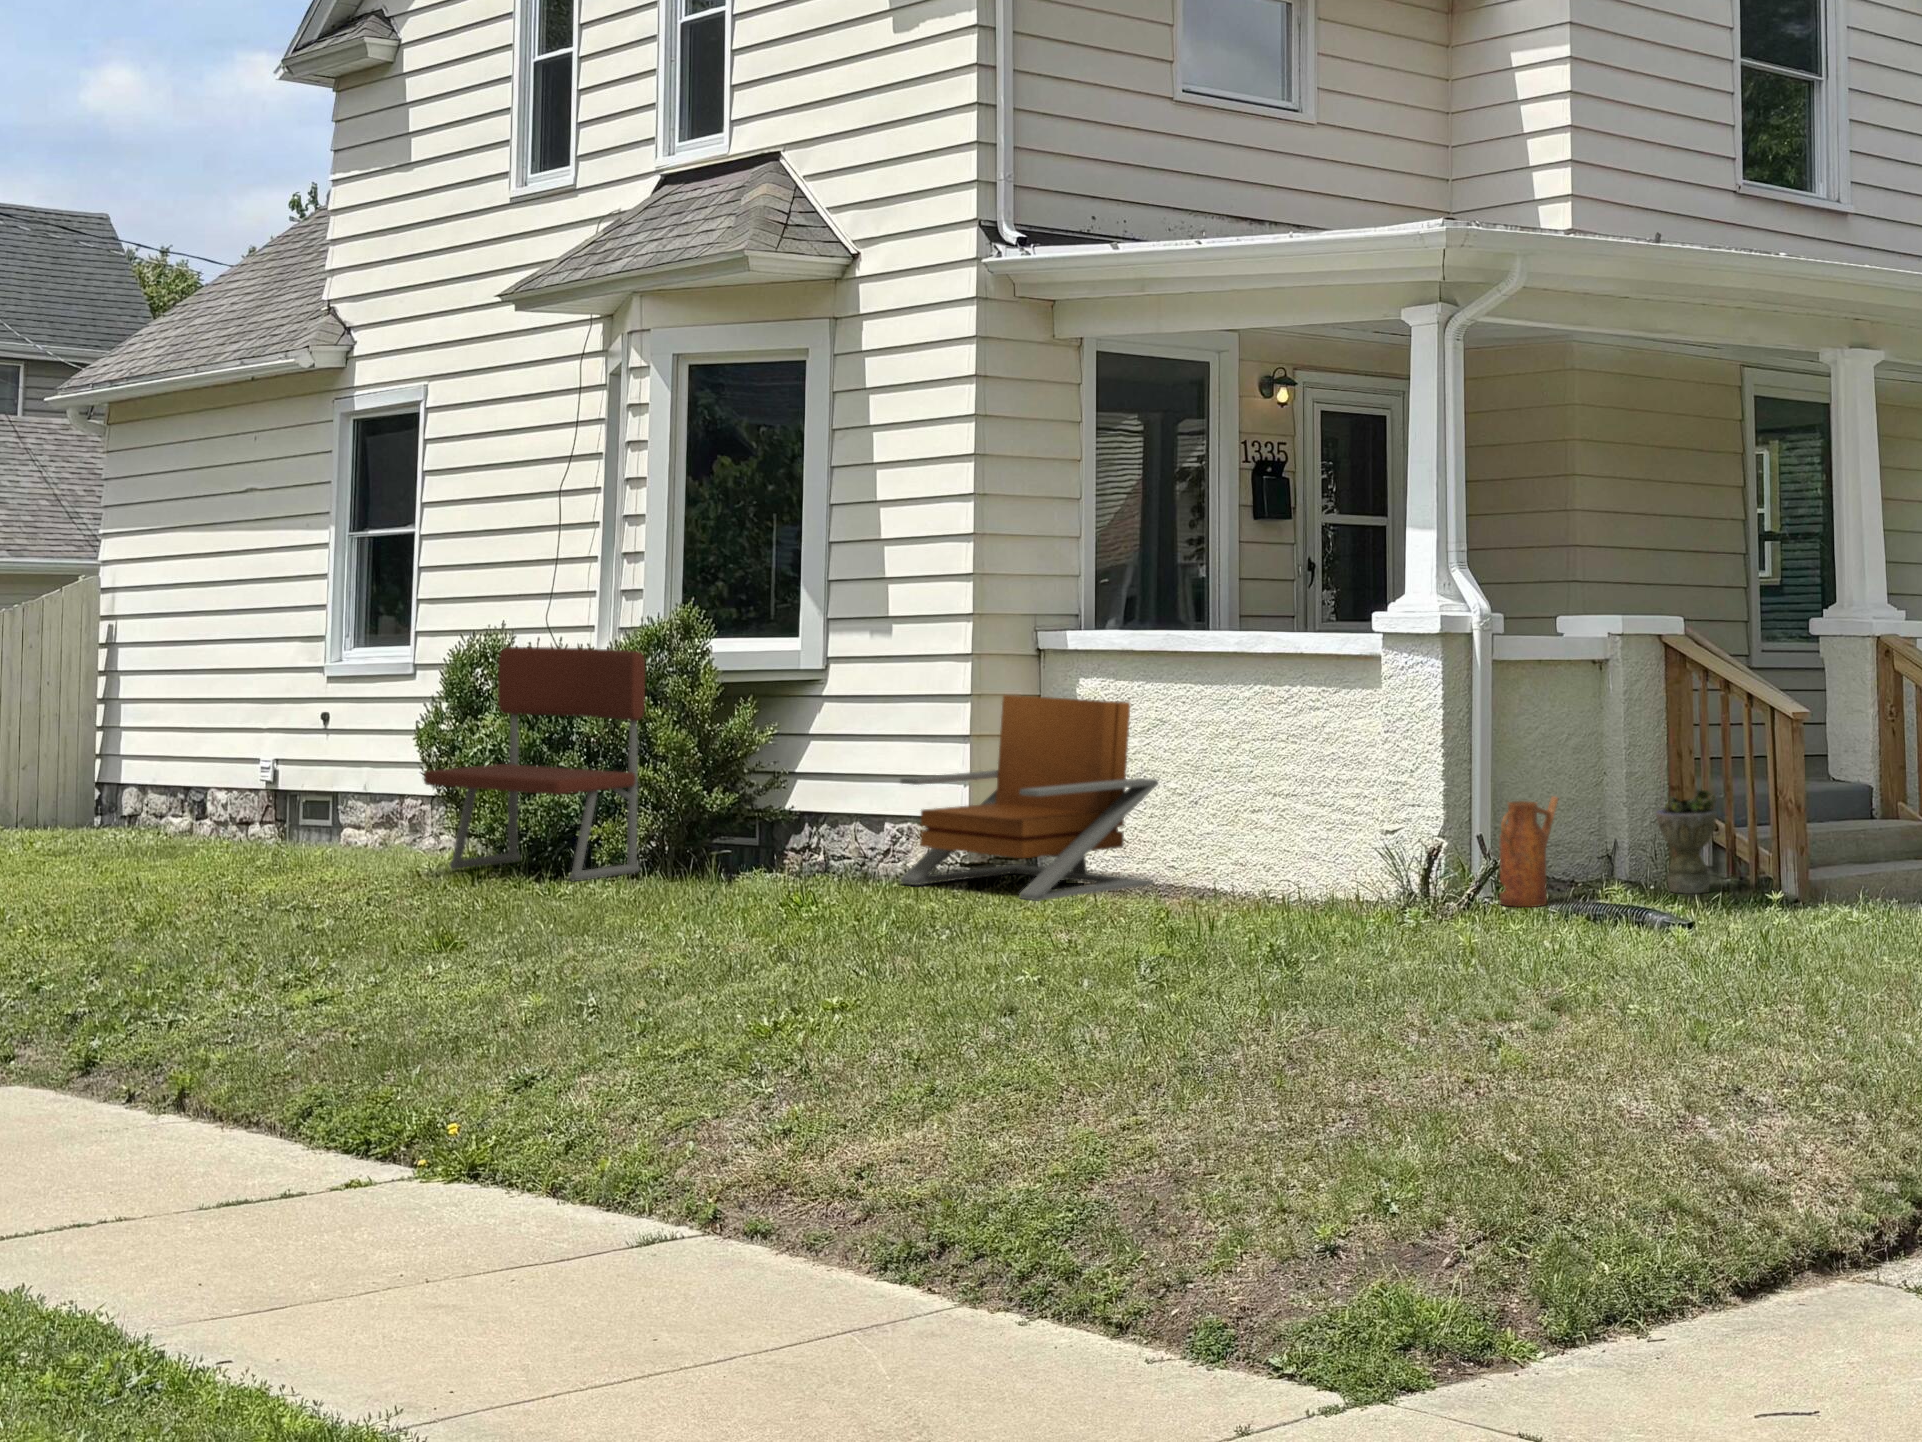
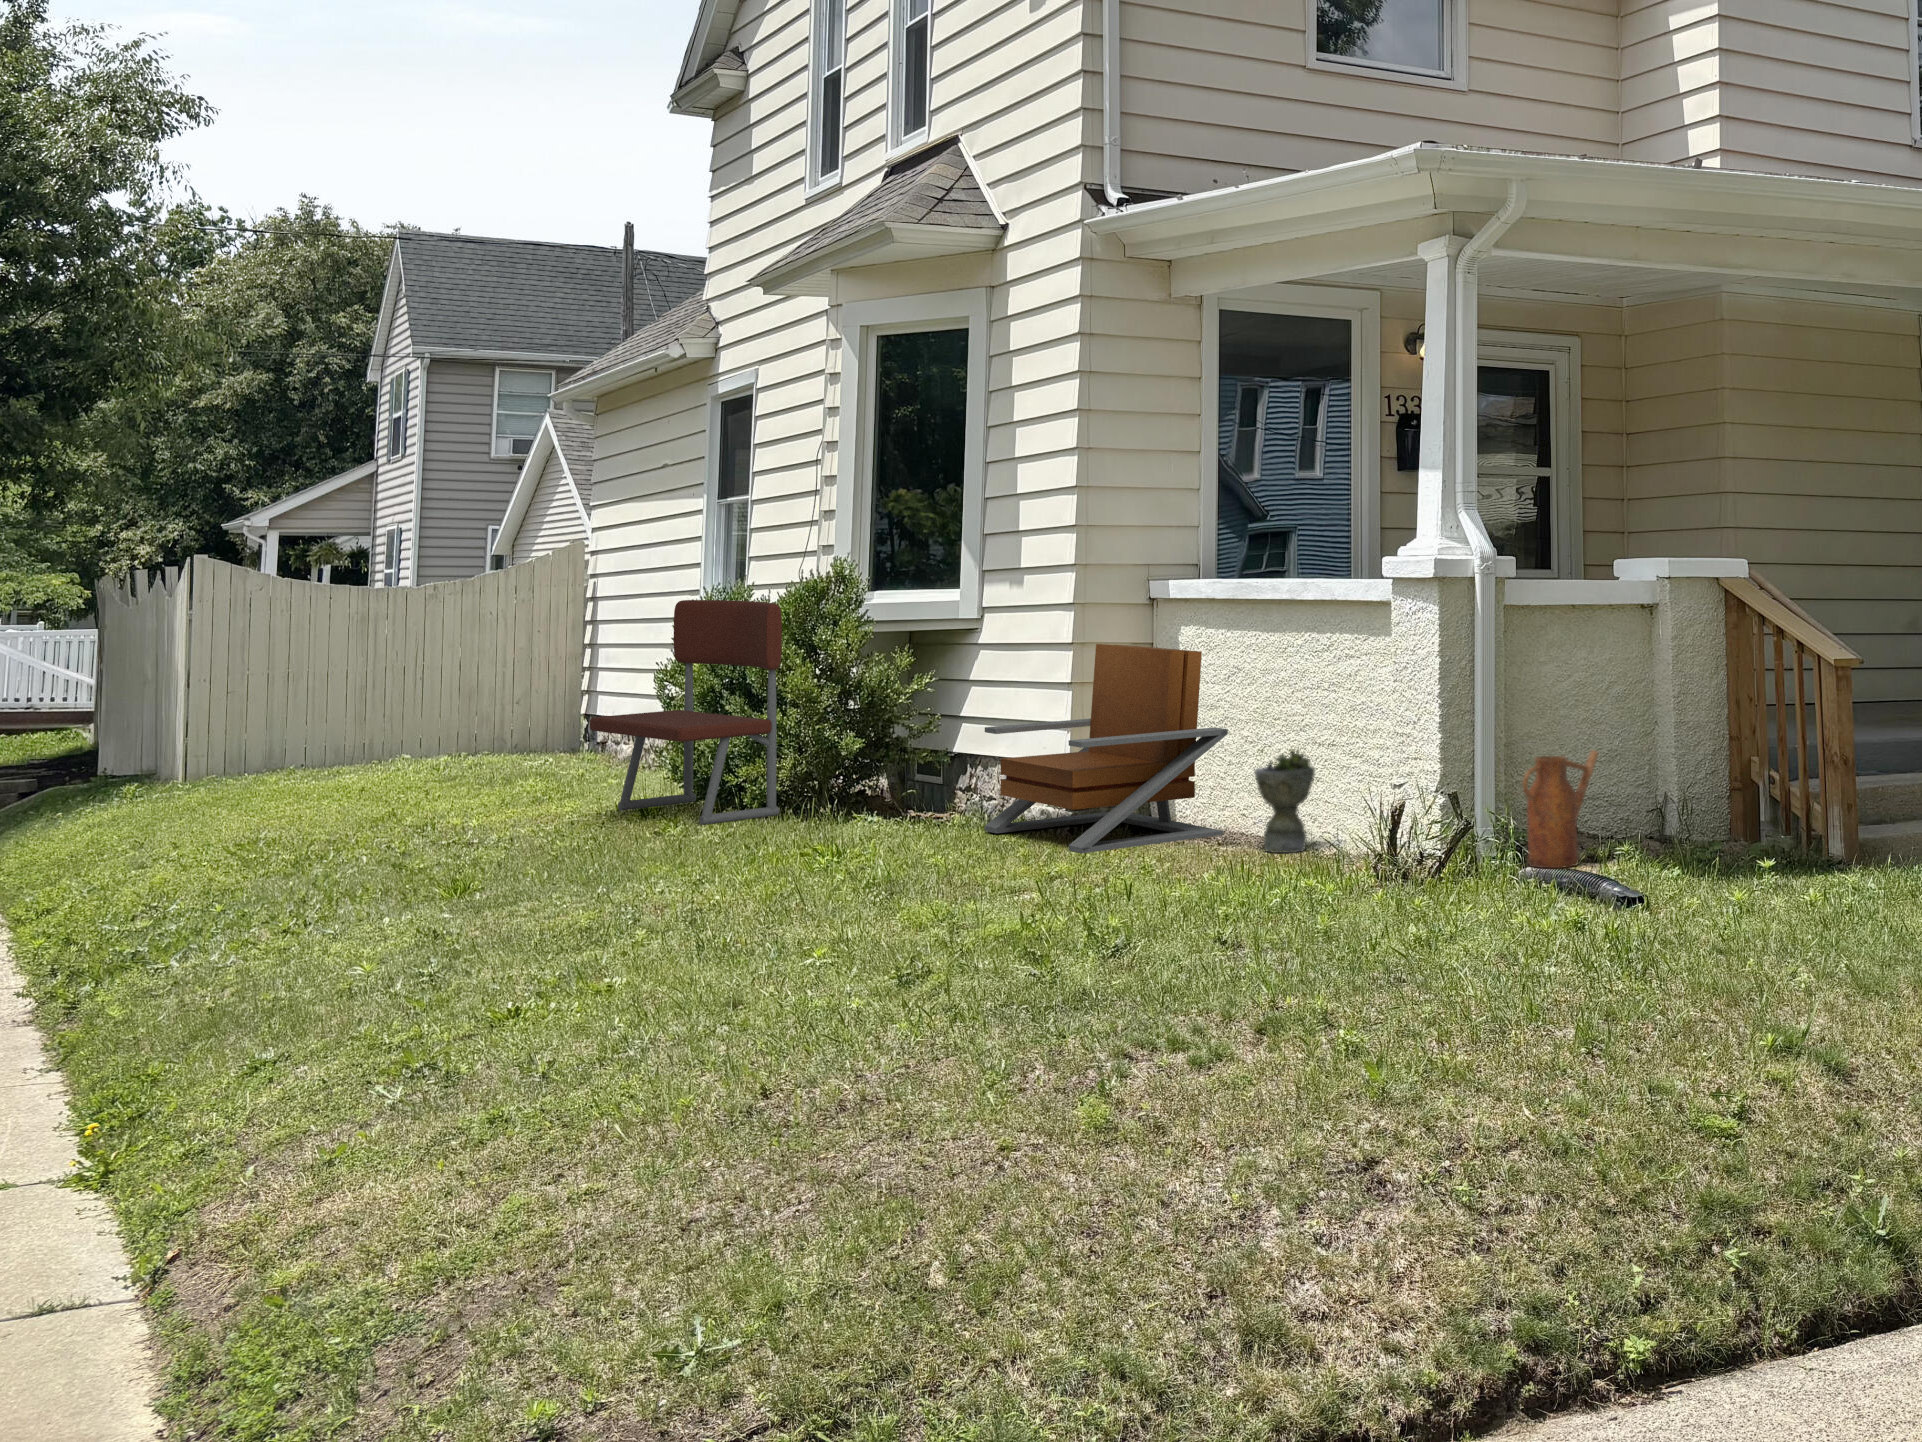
planter: present [1656,790,1717,894] -> present [1254,750,1315,853]

